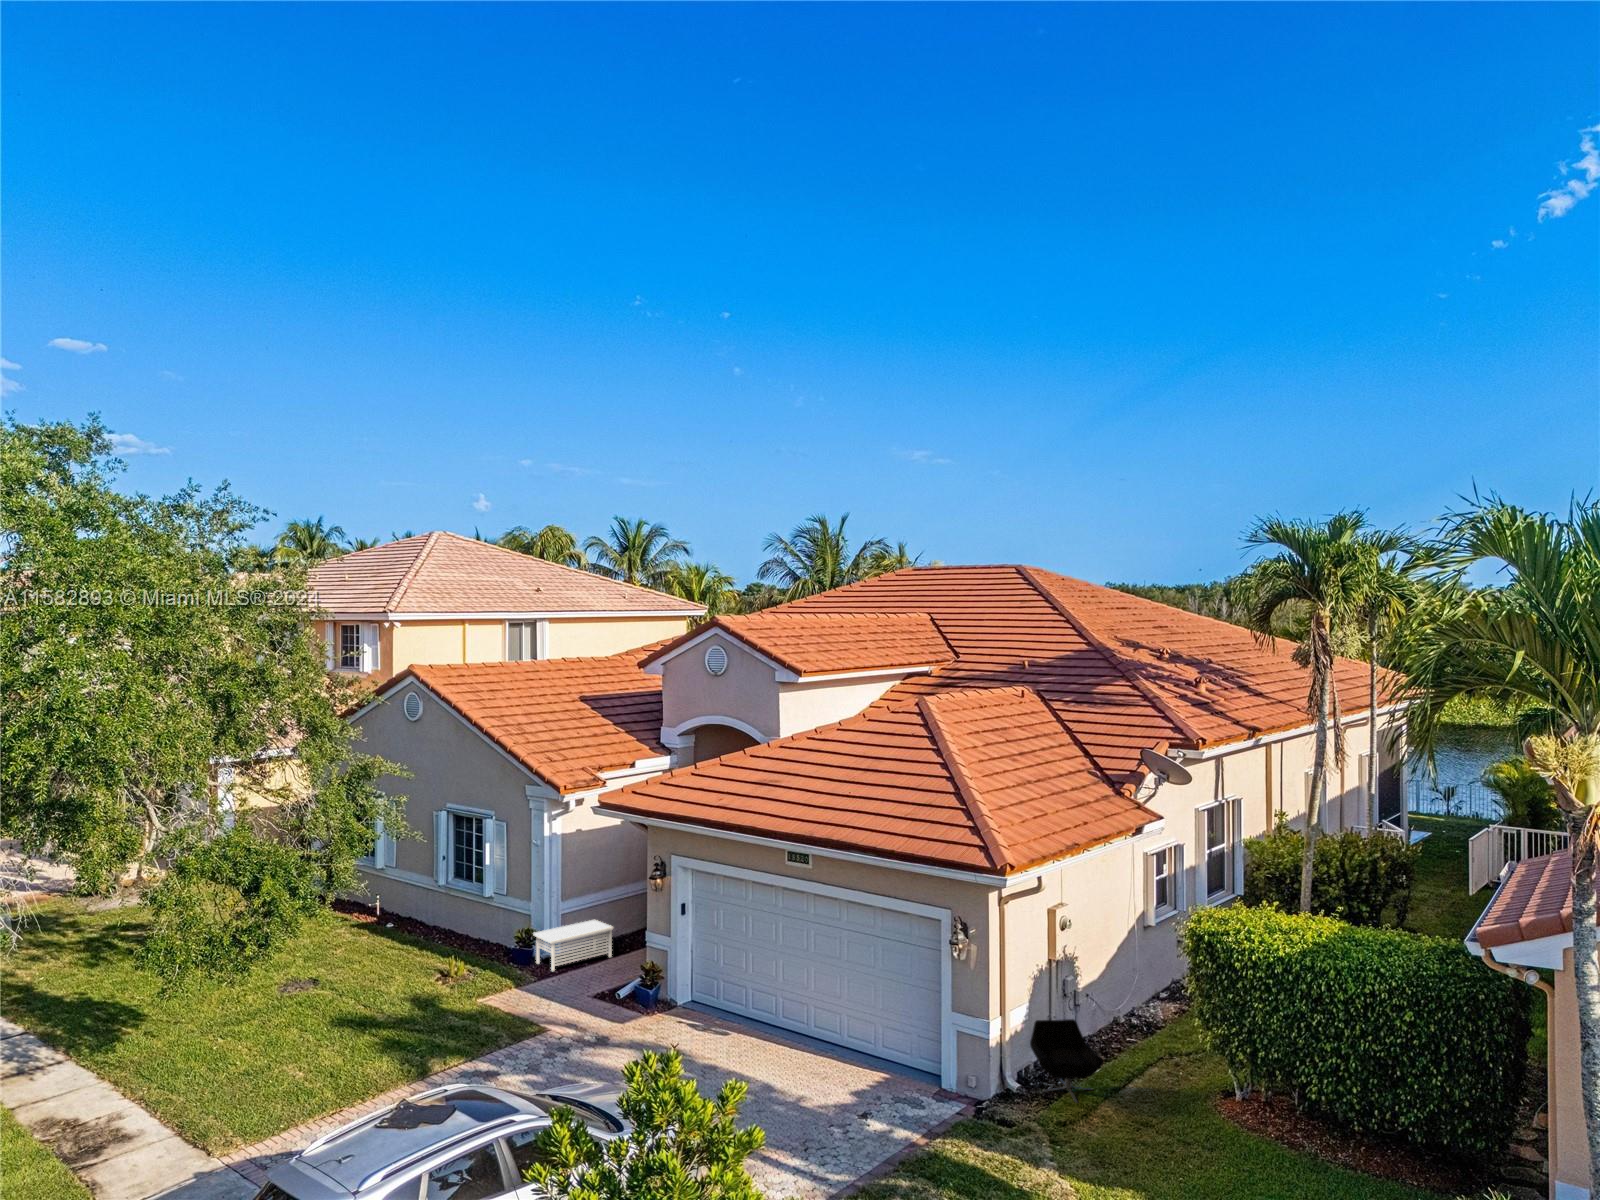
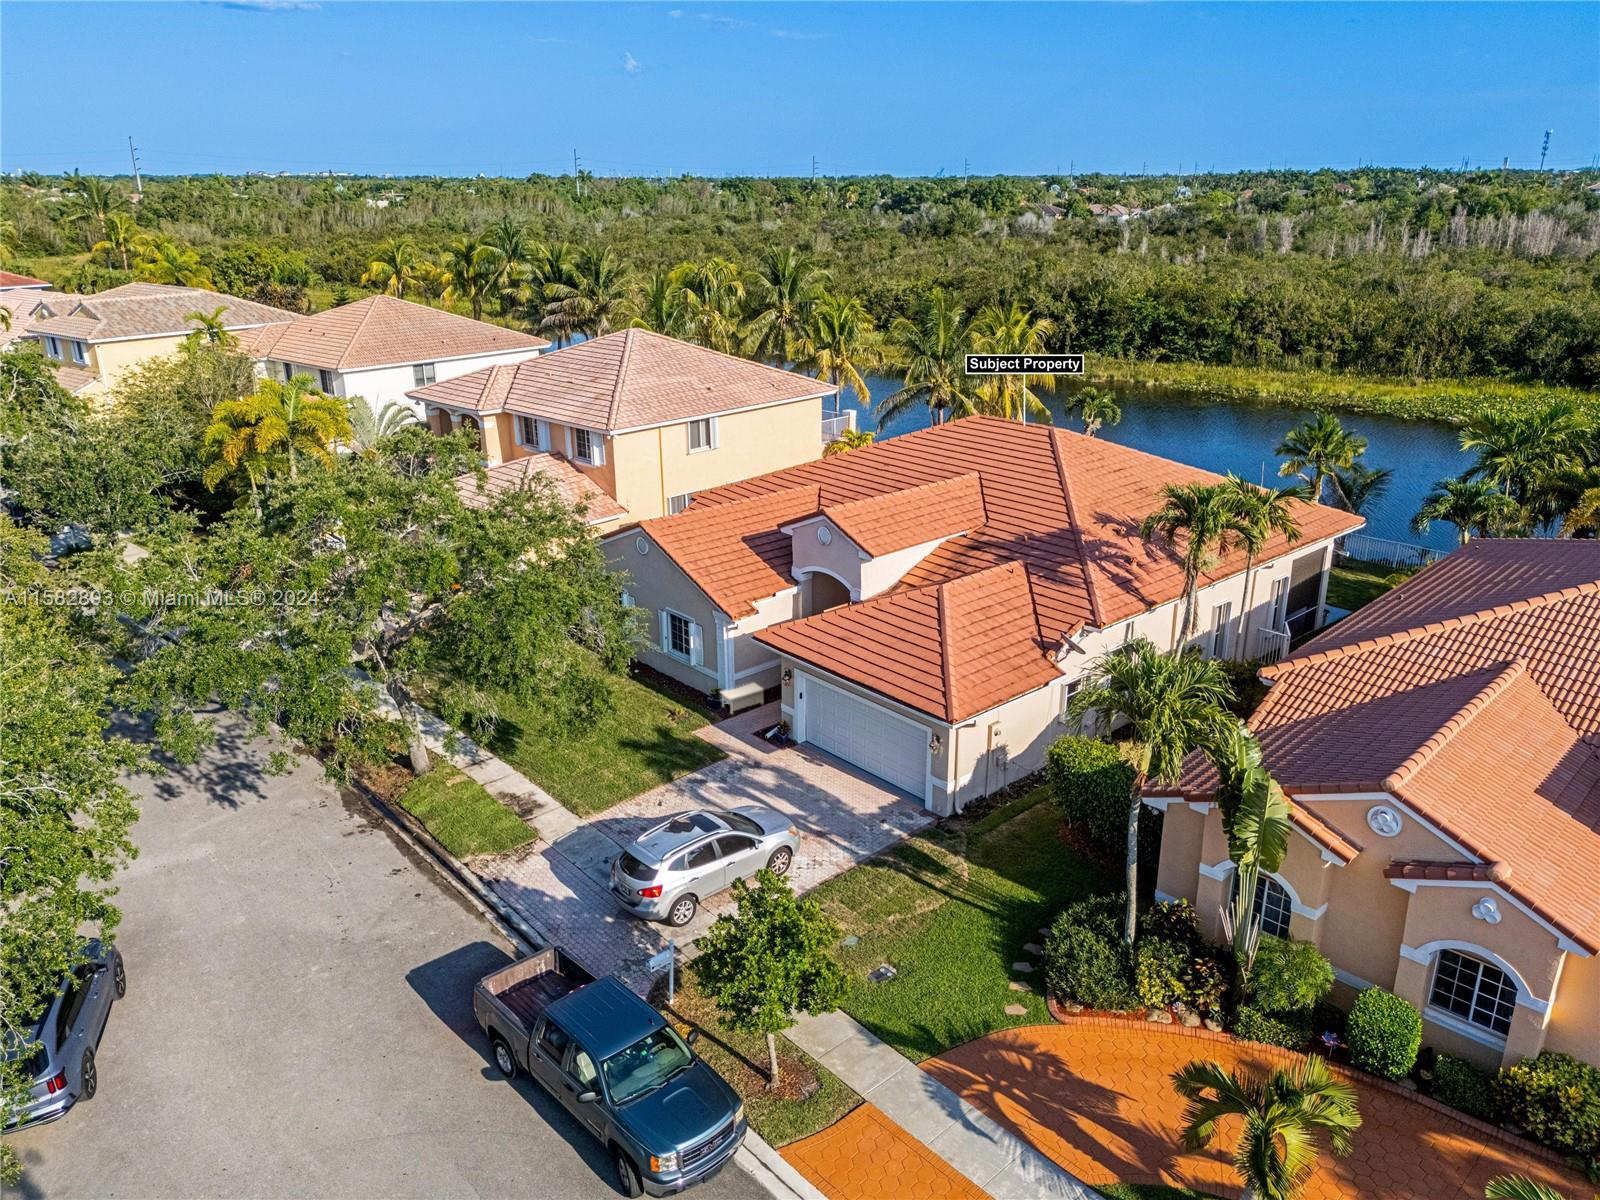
lounge chair: present [1030,1019,1104,1103] -> none [969,780,1001,821]

